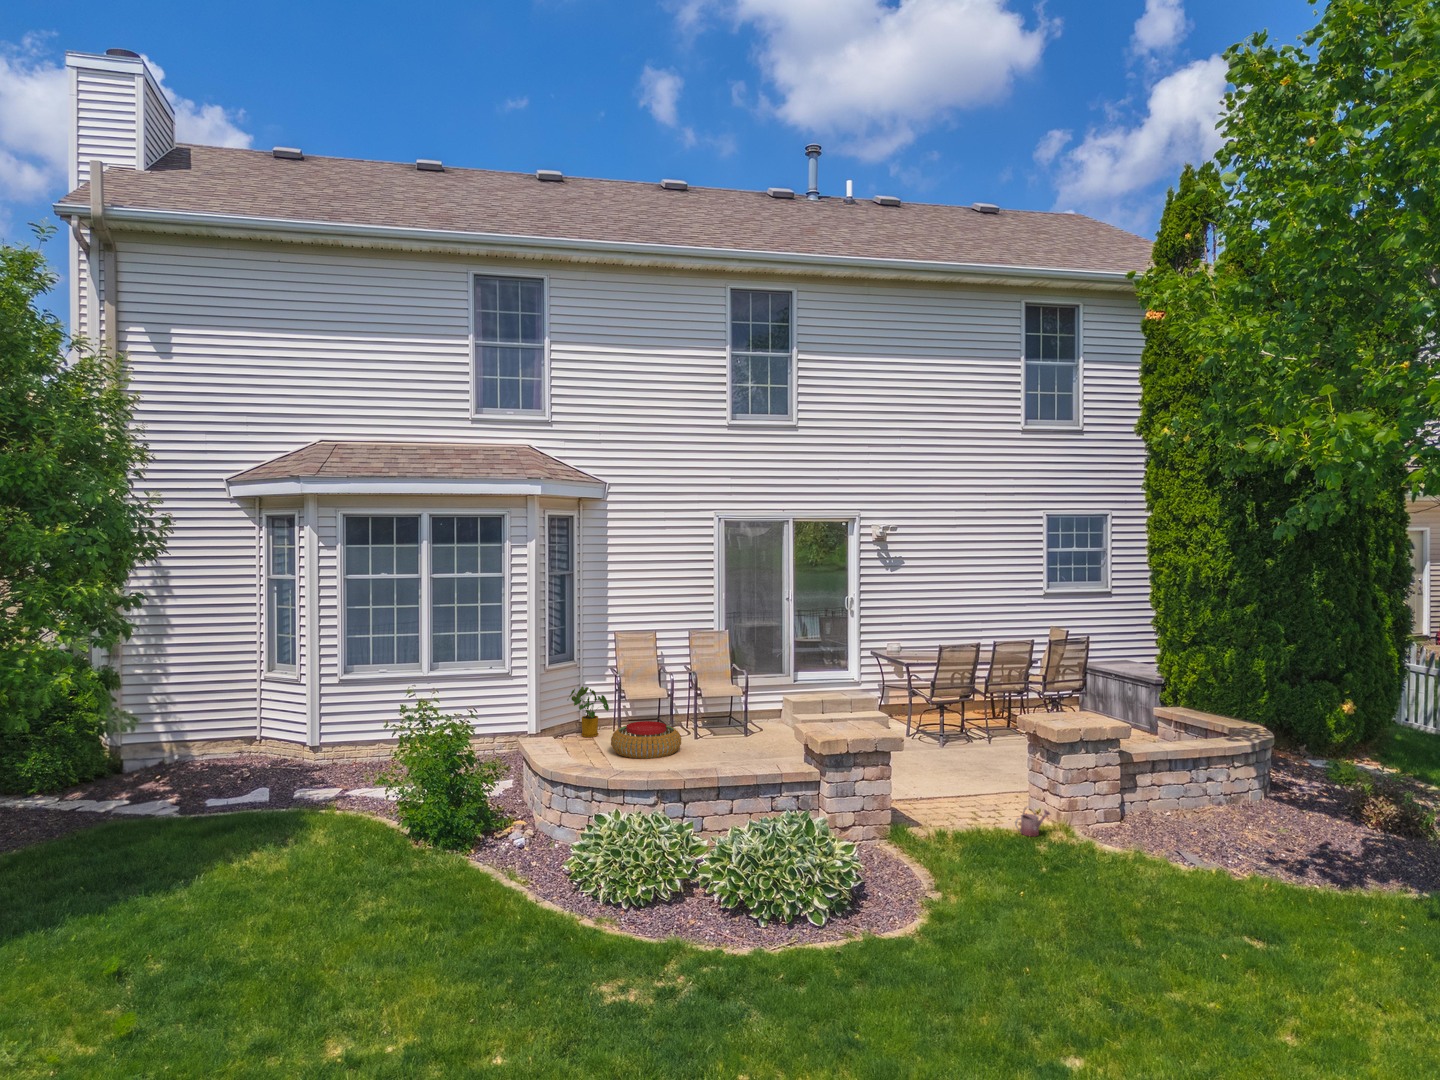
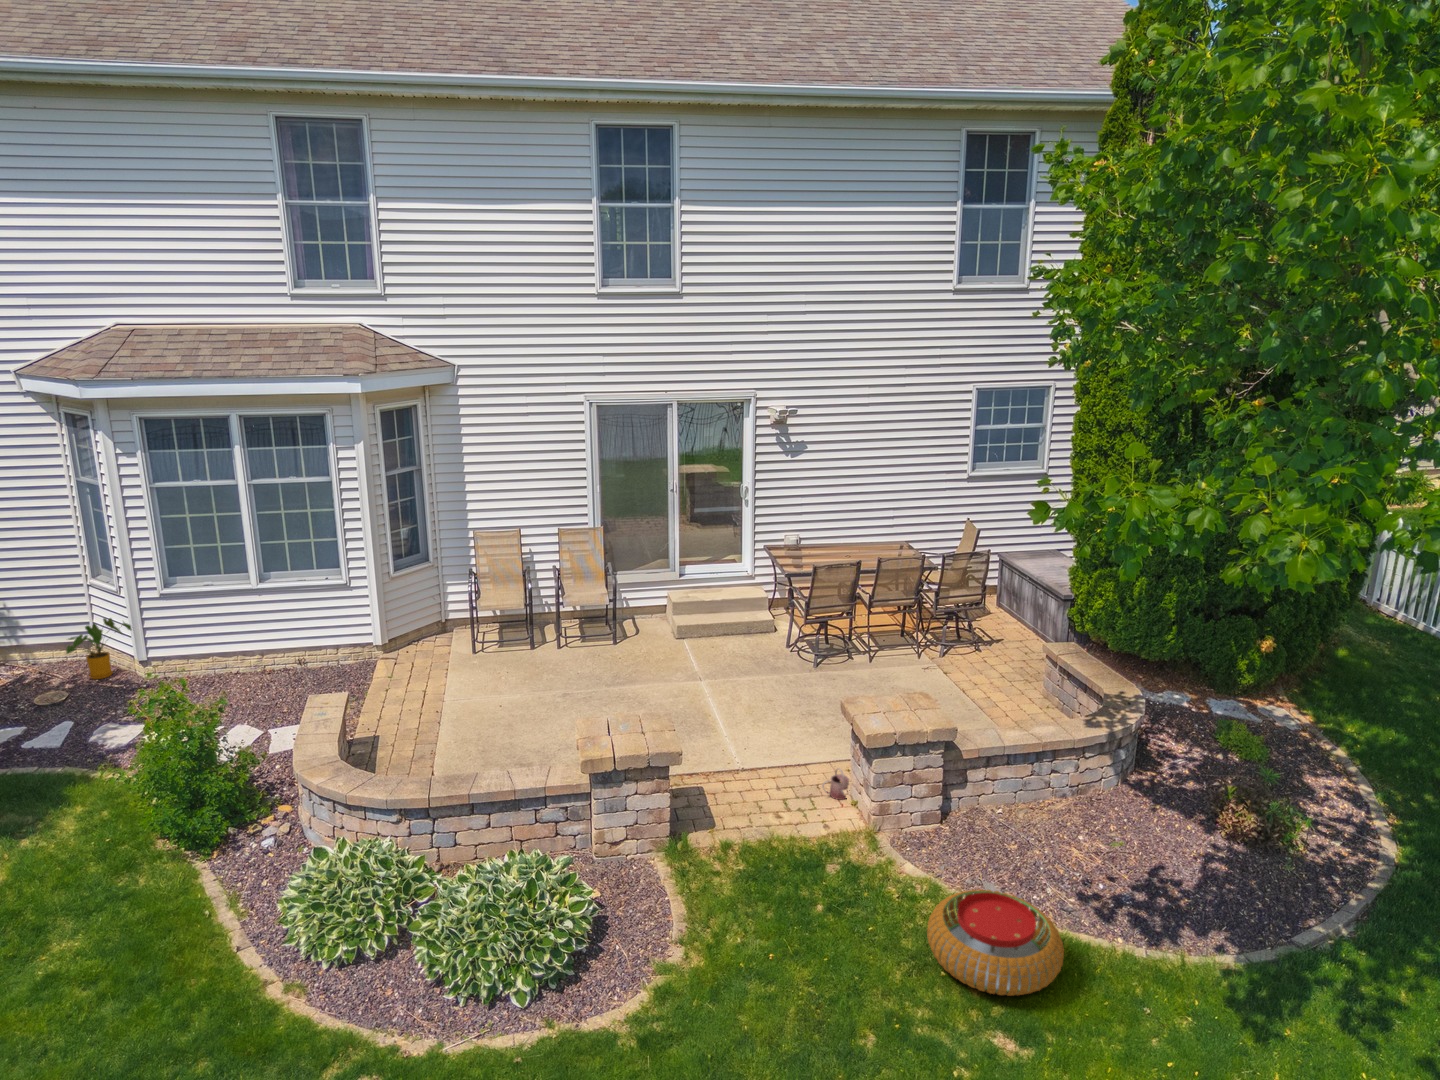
house plant: present [569,687,609,738] -> present [66,618,132,679]
pouf: present [611,721,681,759] -> present [927,889,1064,996]

